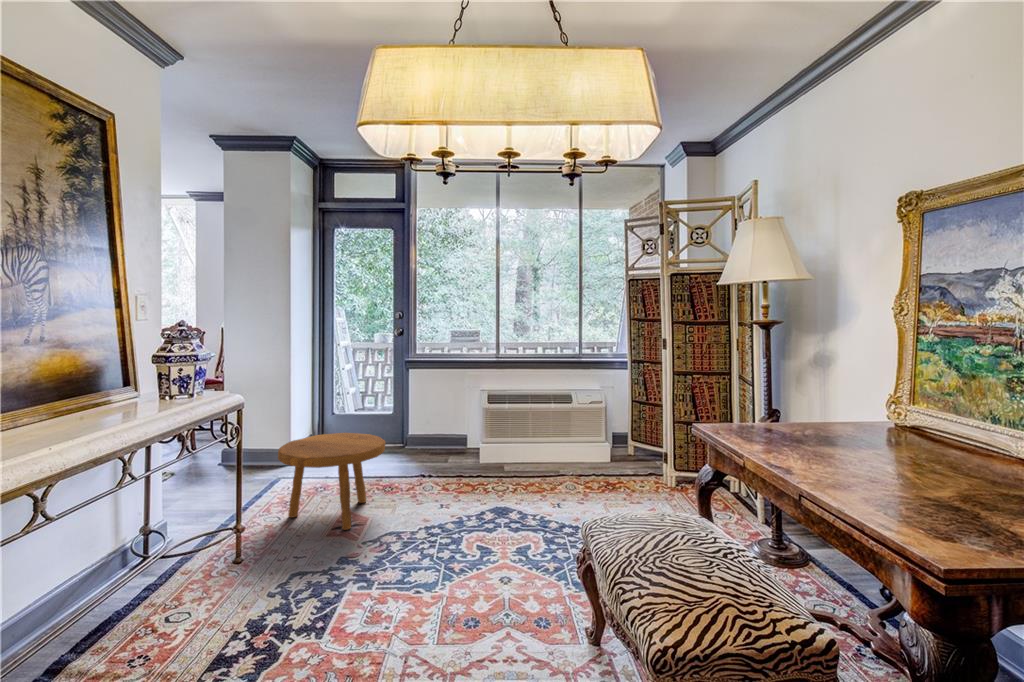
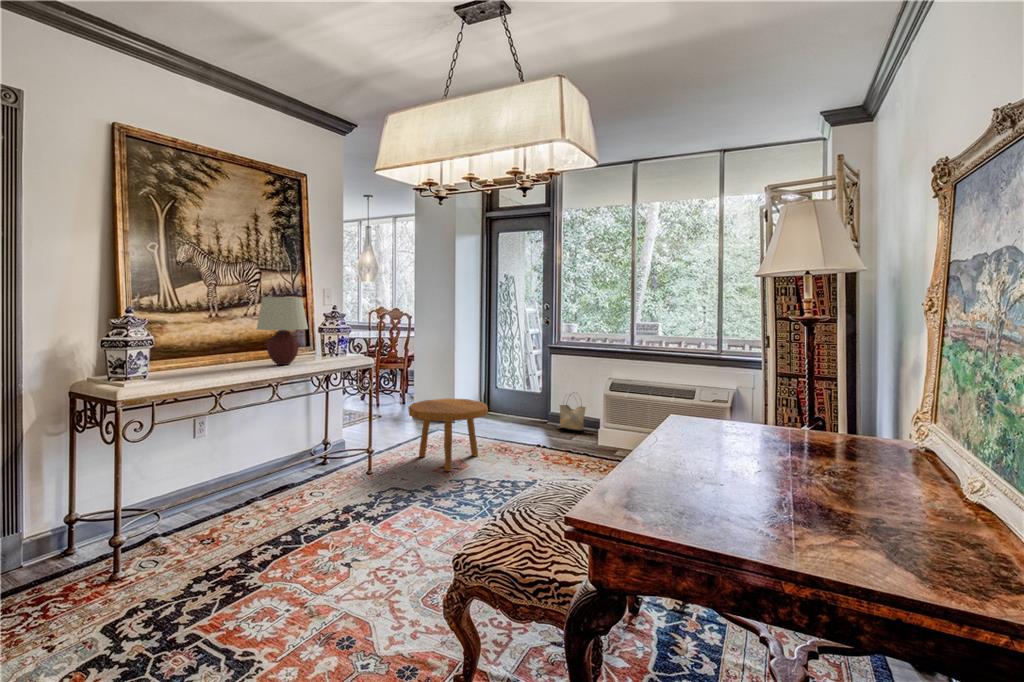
table lamp: none [62,305,160,416] -> present [256,297,308,365]
woven basket: none [427,410,458,452] -> present [560,394,585,430]

